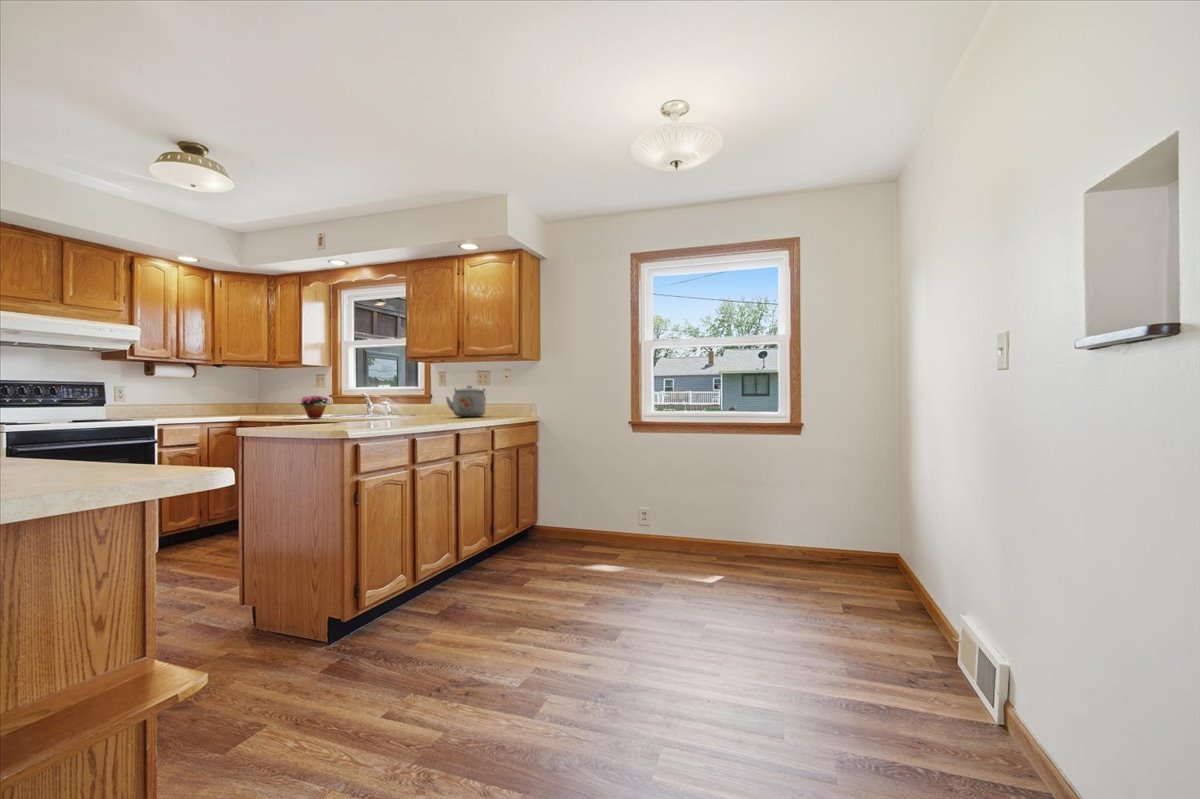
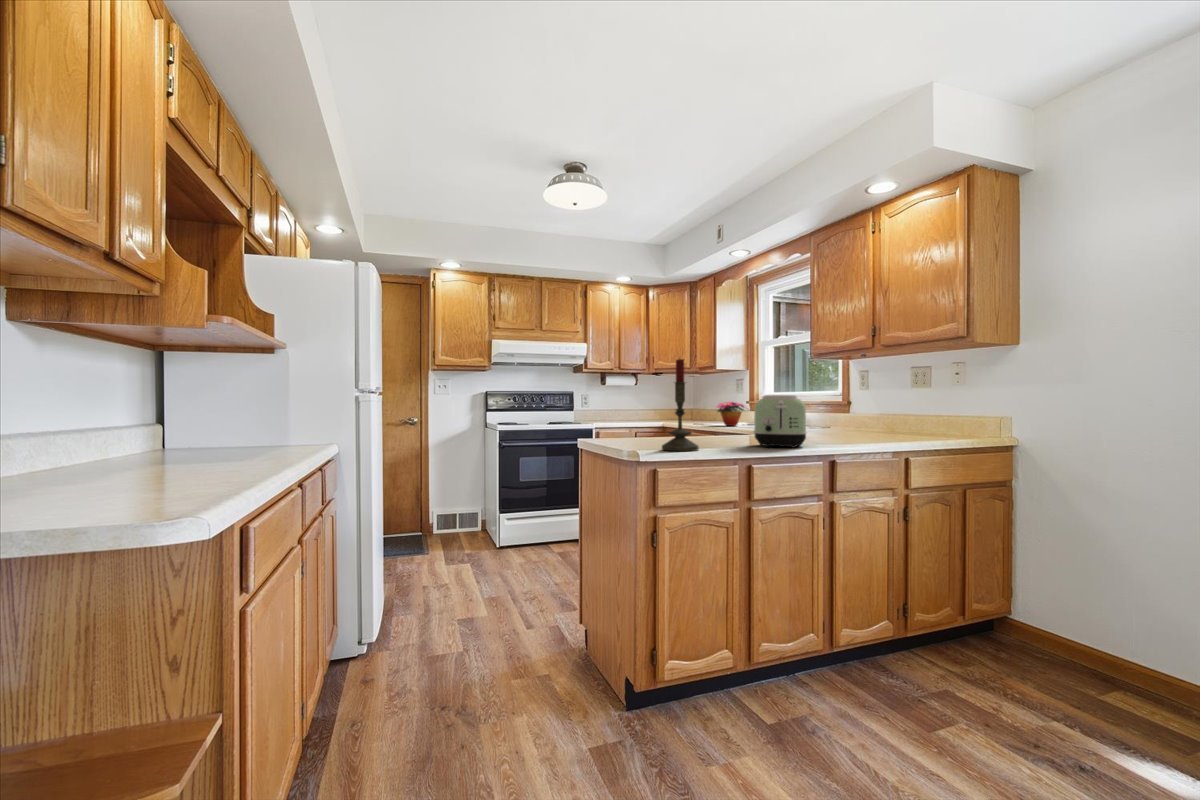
candle: none [339,355,372,432] -> present [662,359,699,451]
kettle: present [446,386,486,417] -> none [863,388,927,432]
toaster: none [402,388,445,426] -> present [754,395,807,448]

